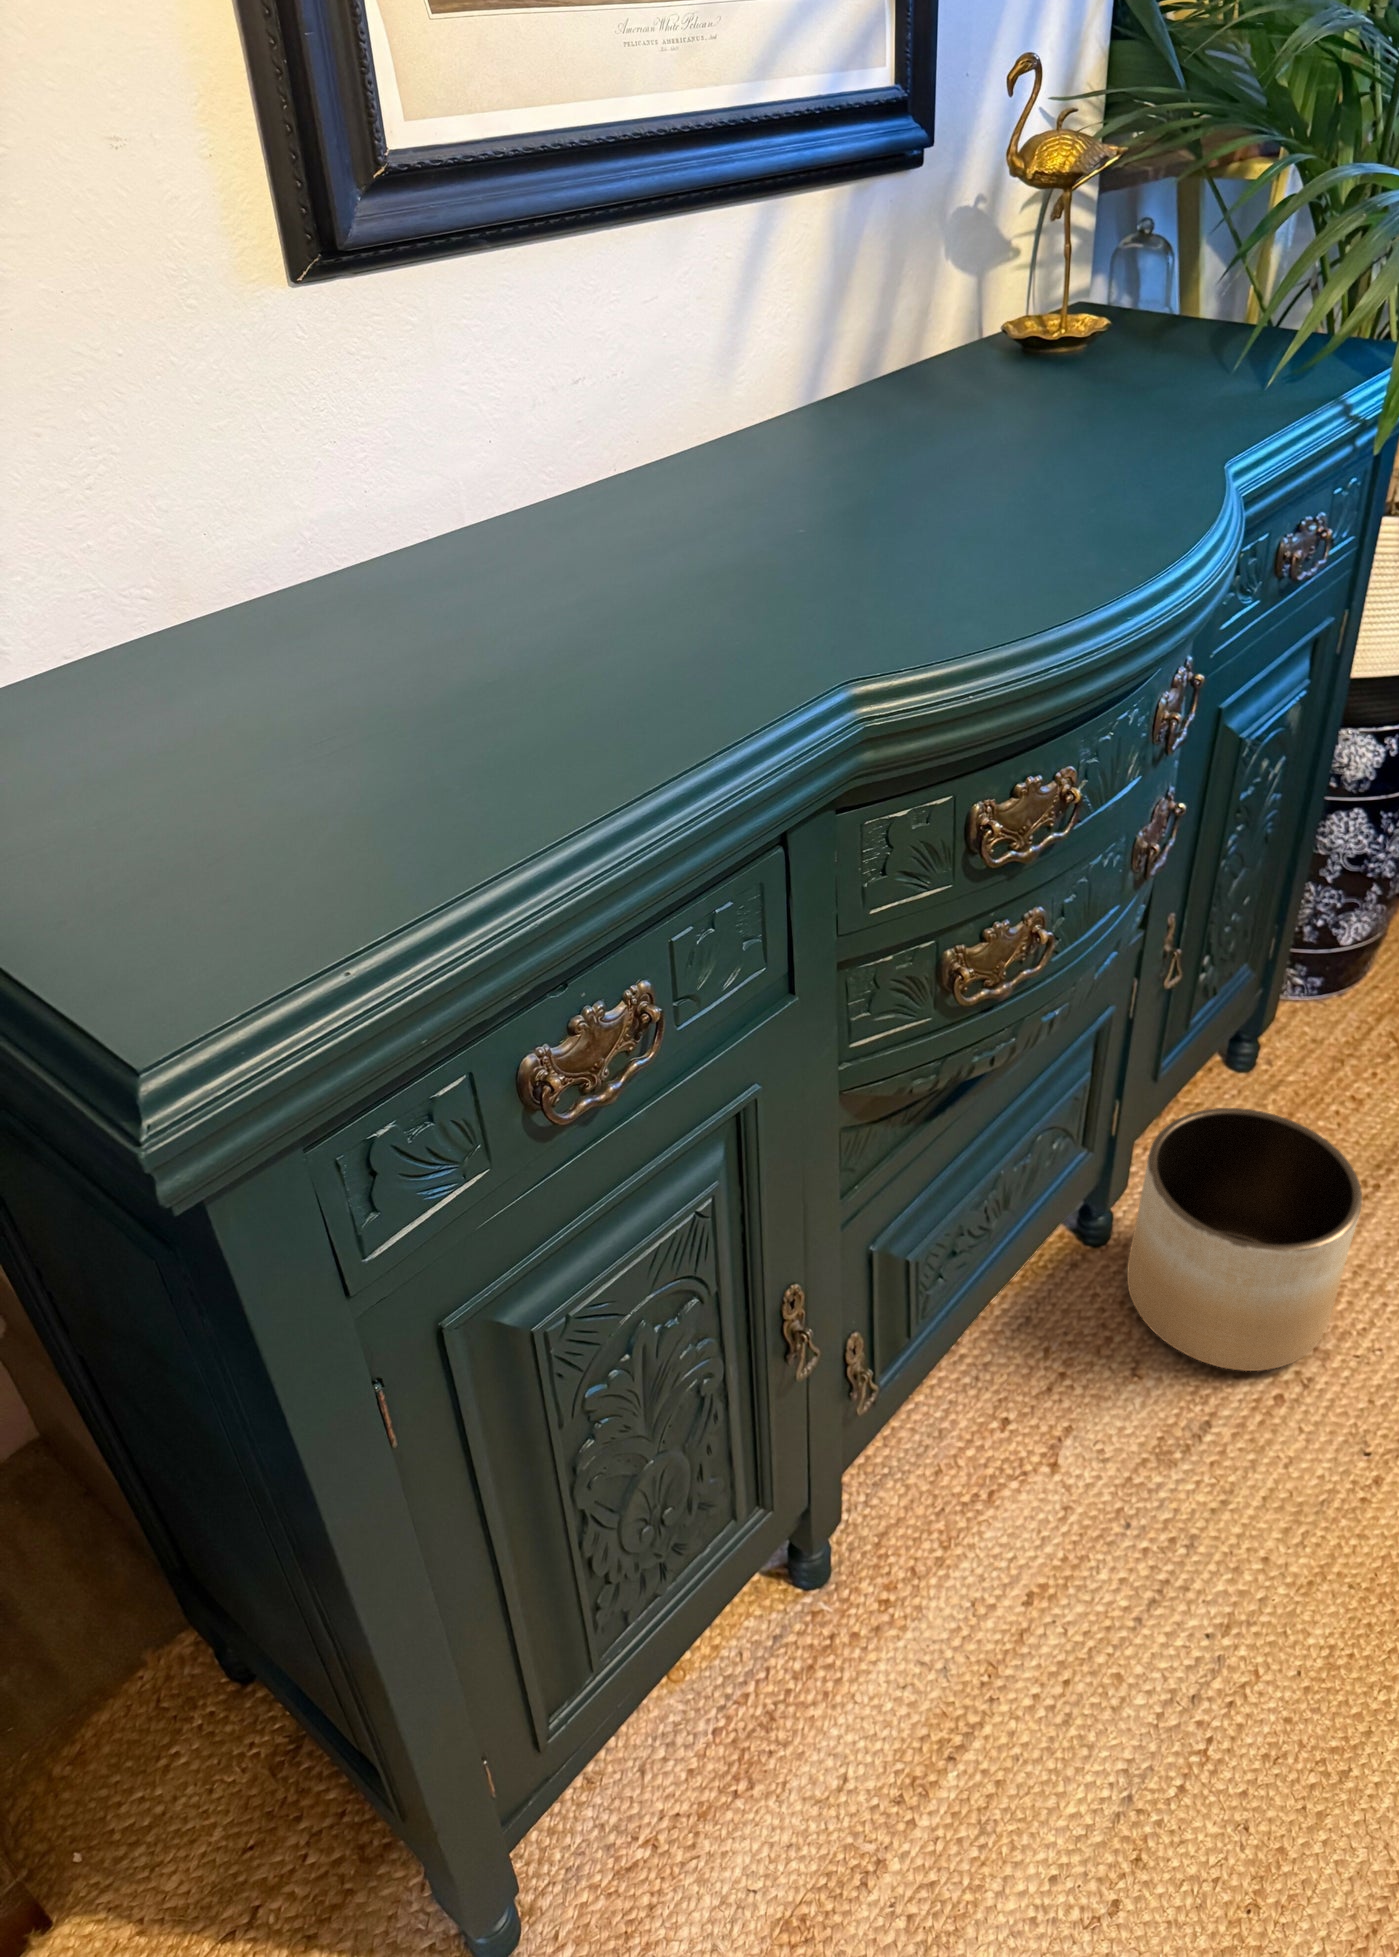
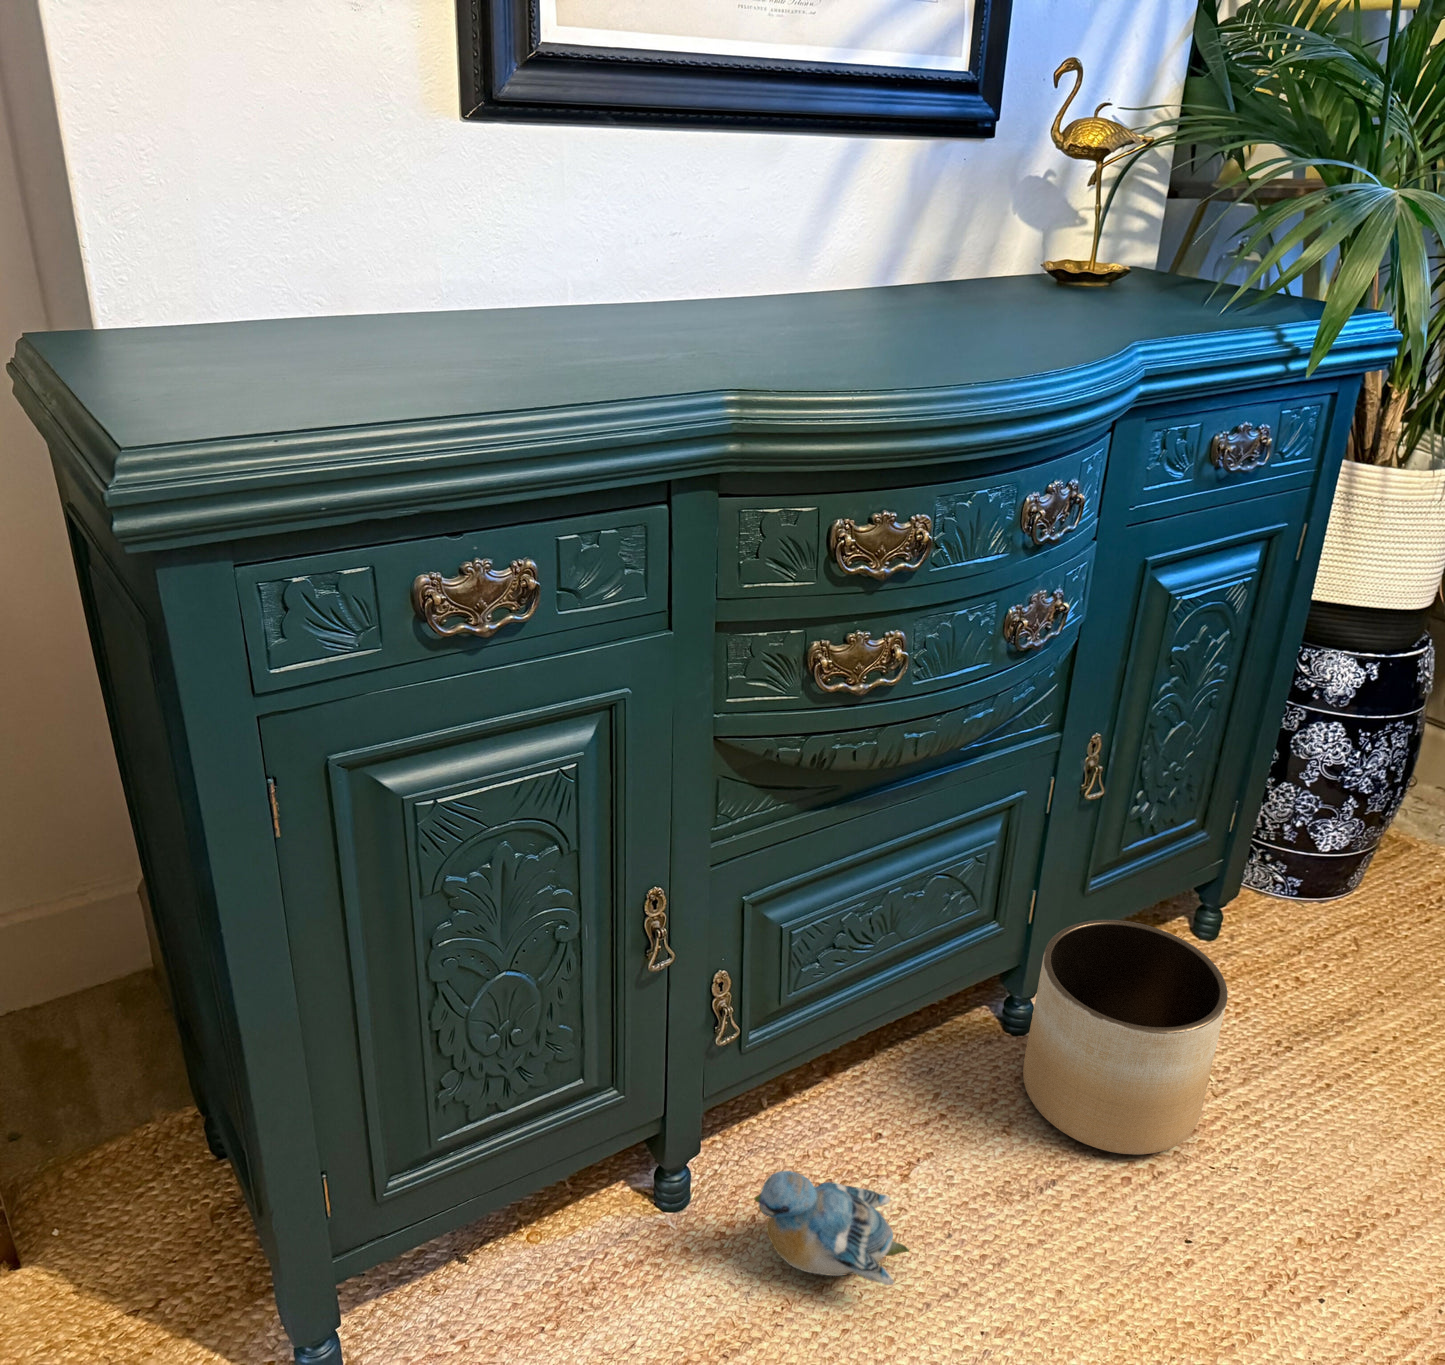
plush toy: none [931,1506,1106,1626] -> present [754,1171,909,1285]

